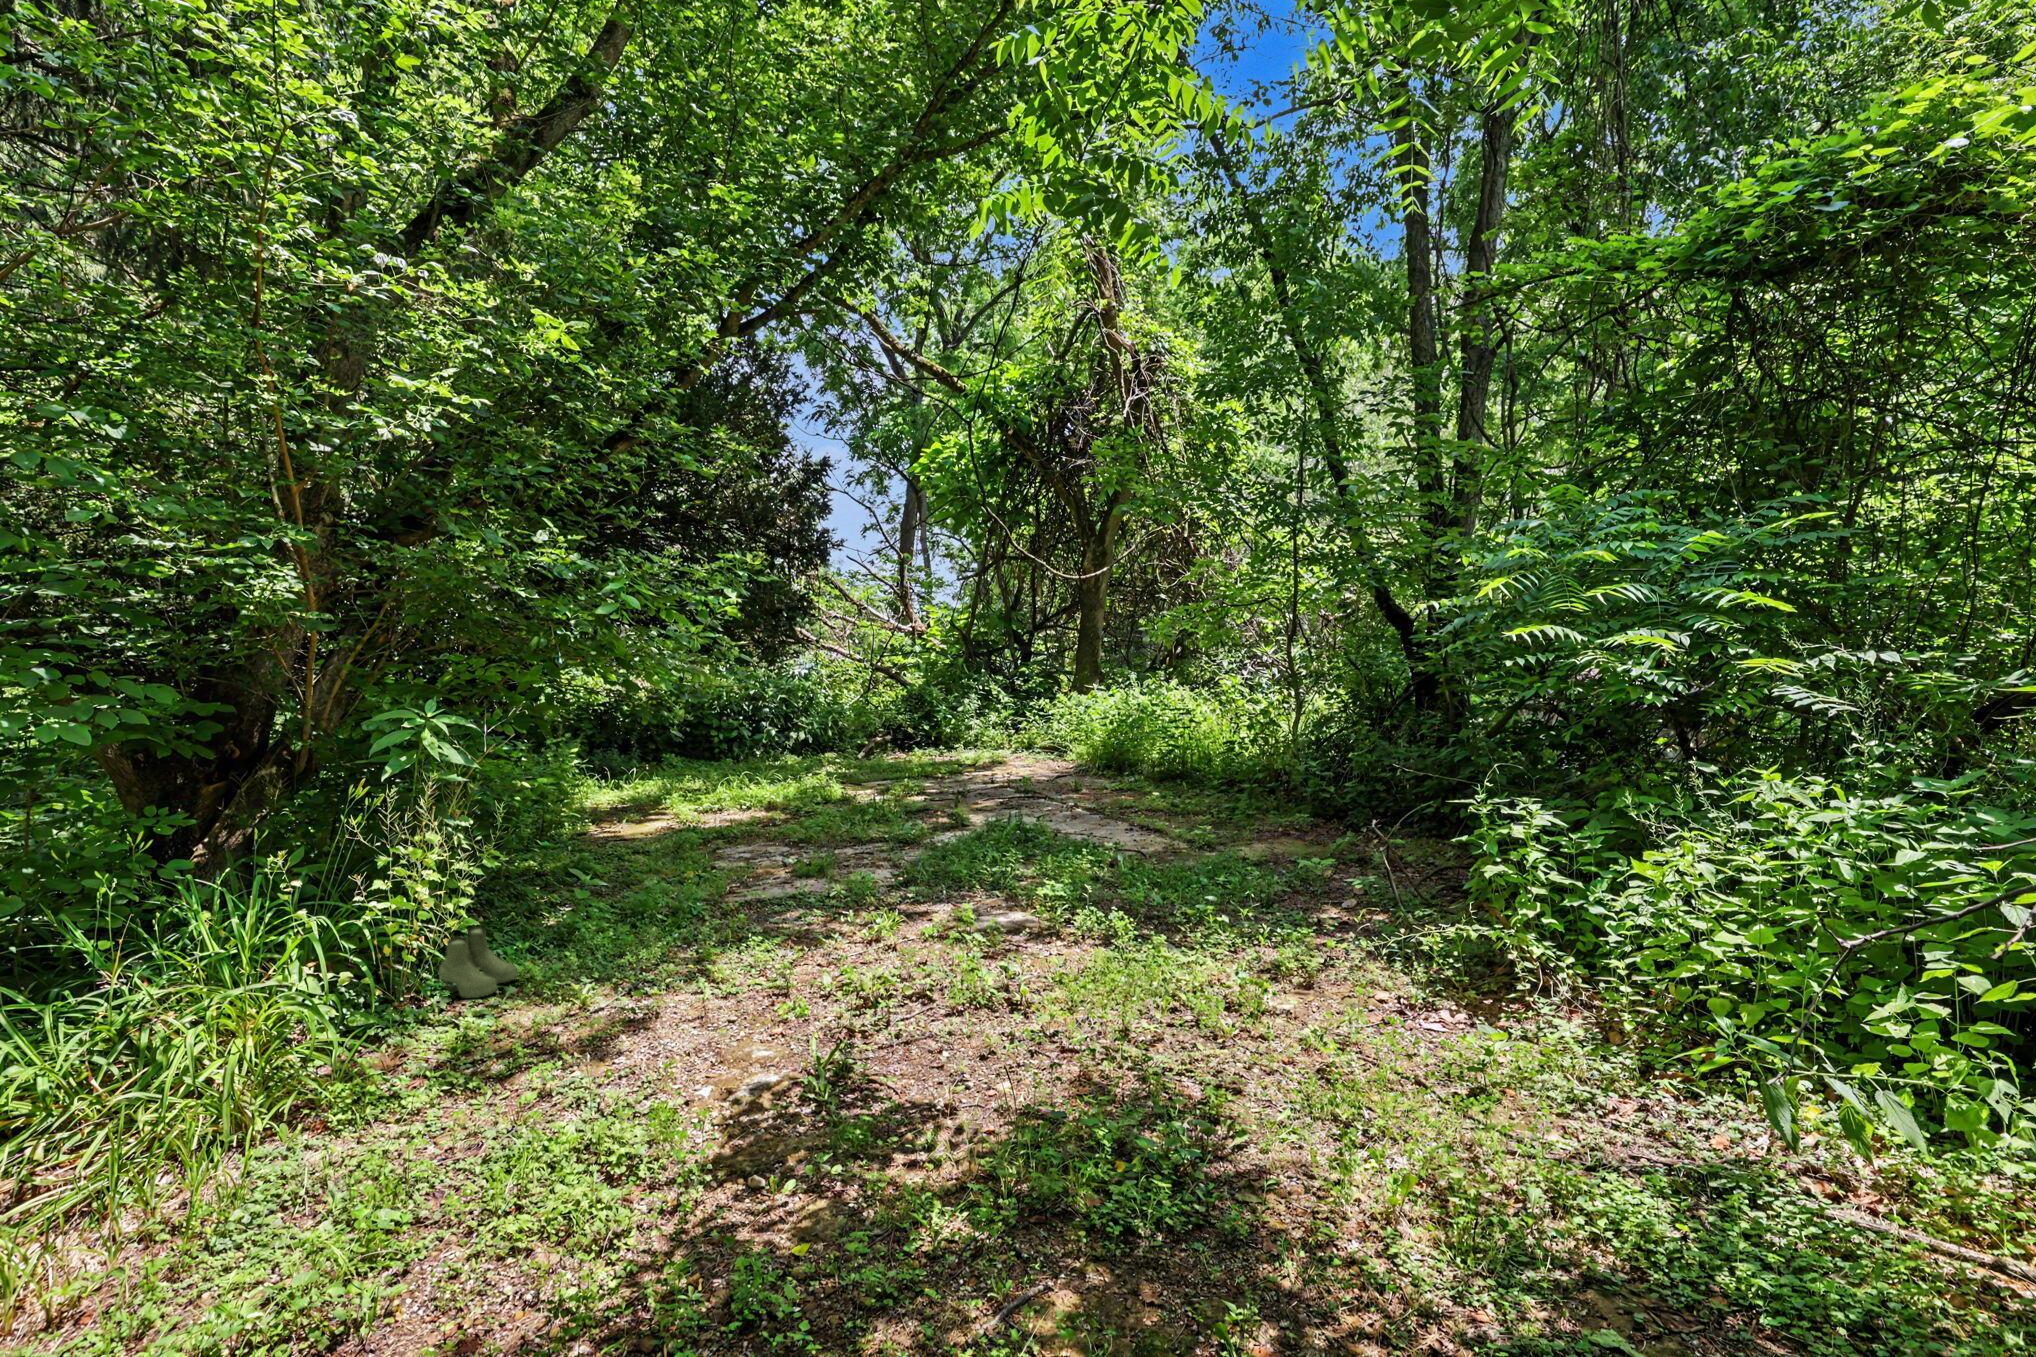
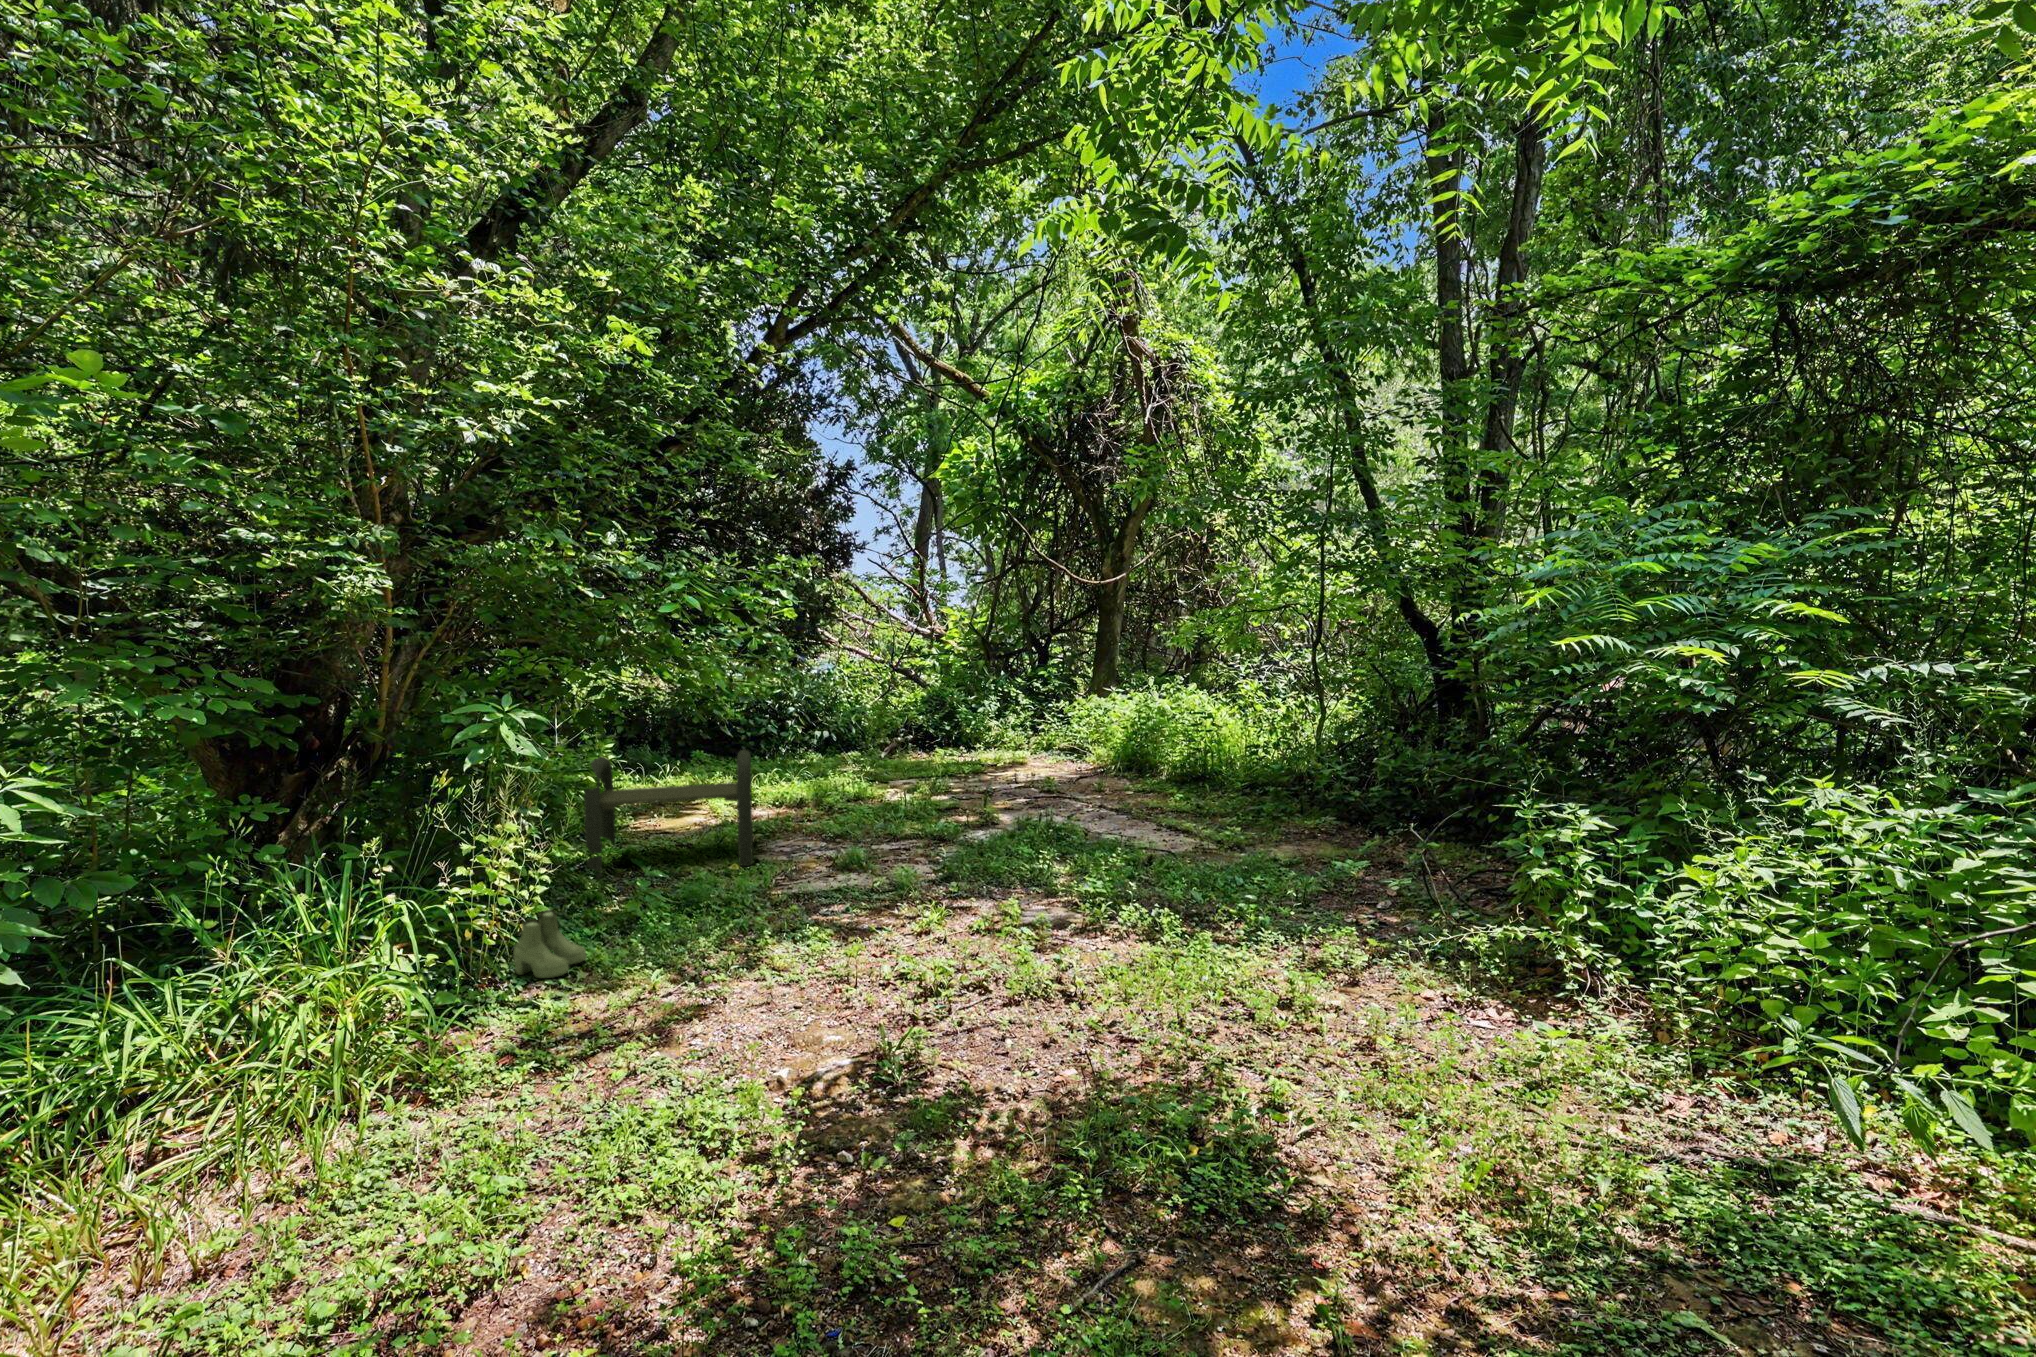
bench: none [528,756,711,894] -> present [584,750,753,879]

